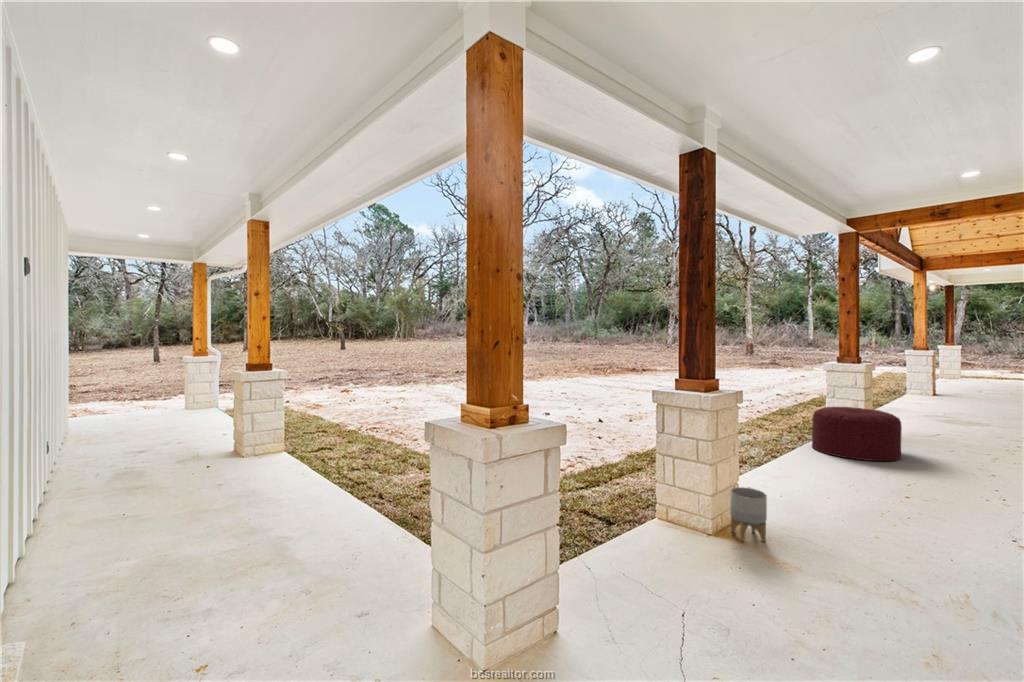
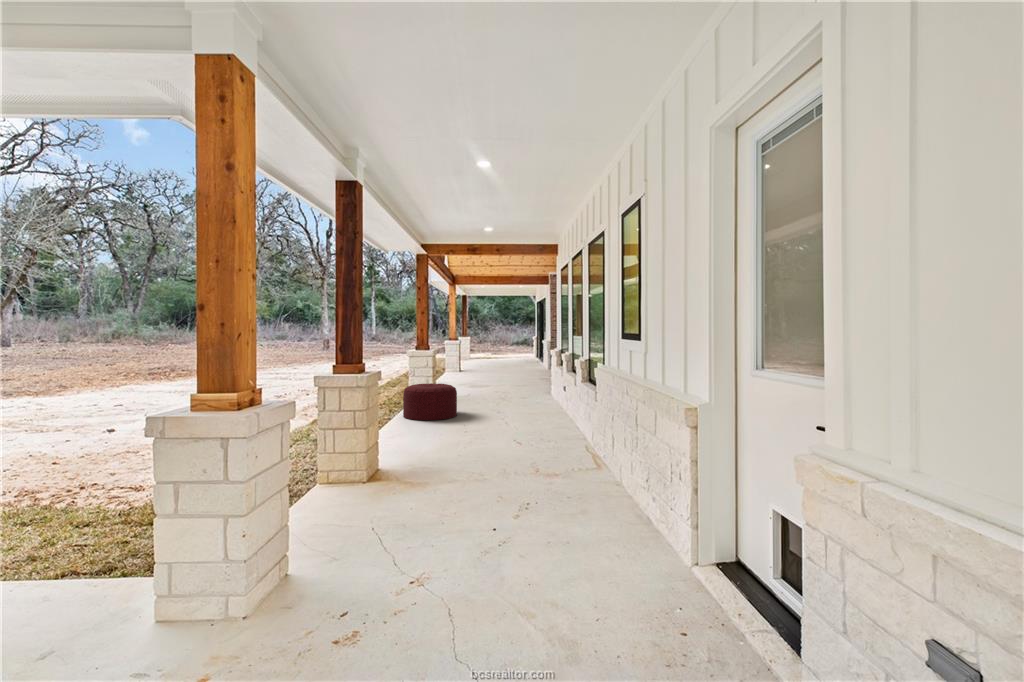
planter: present [730,487,767,542] -> none [378,444,403,484]

